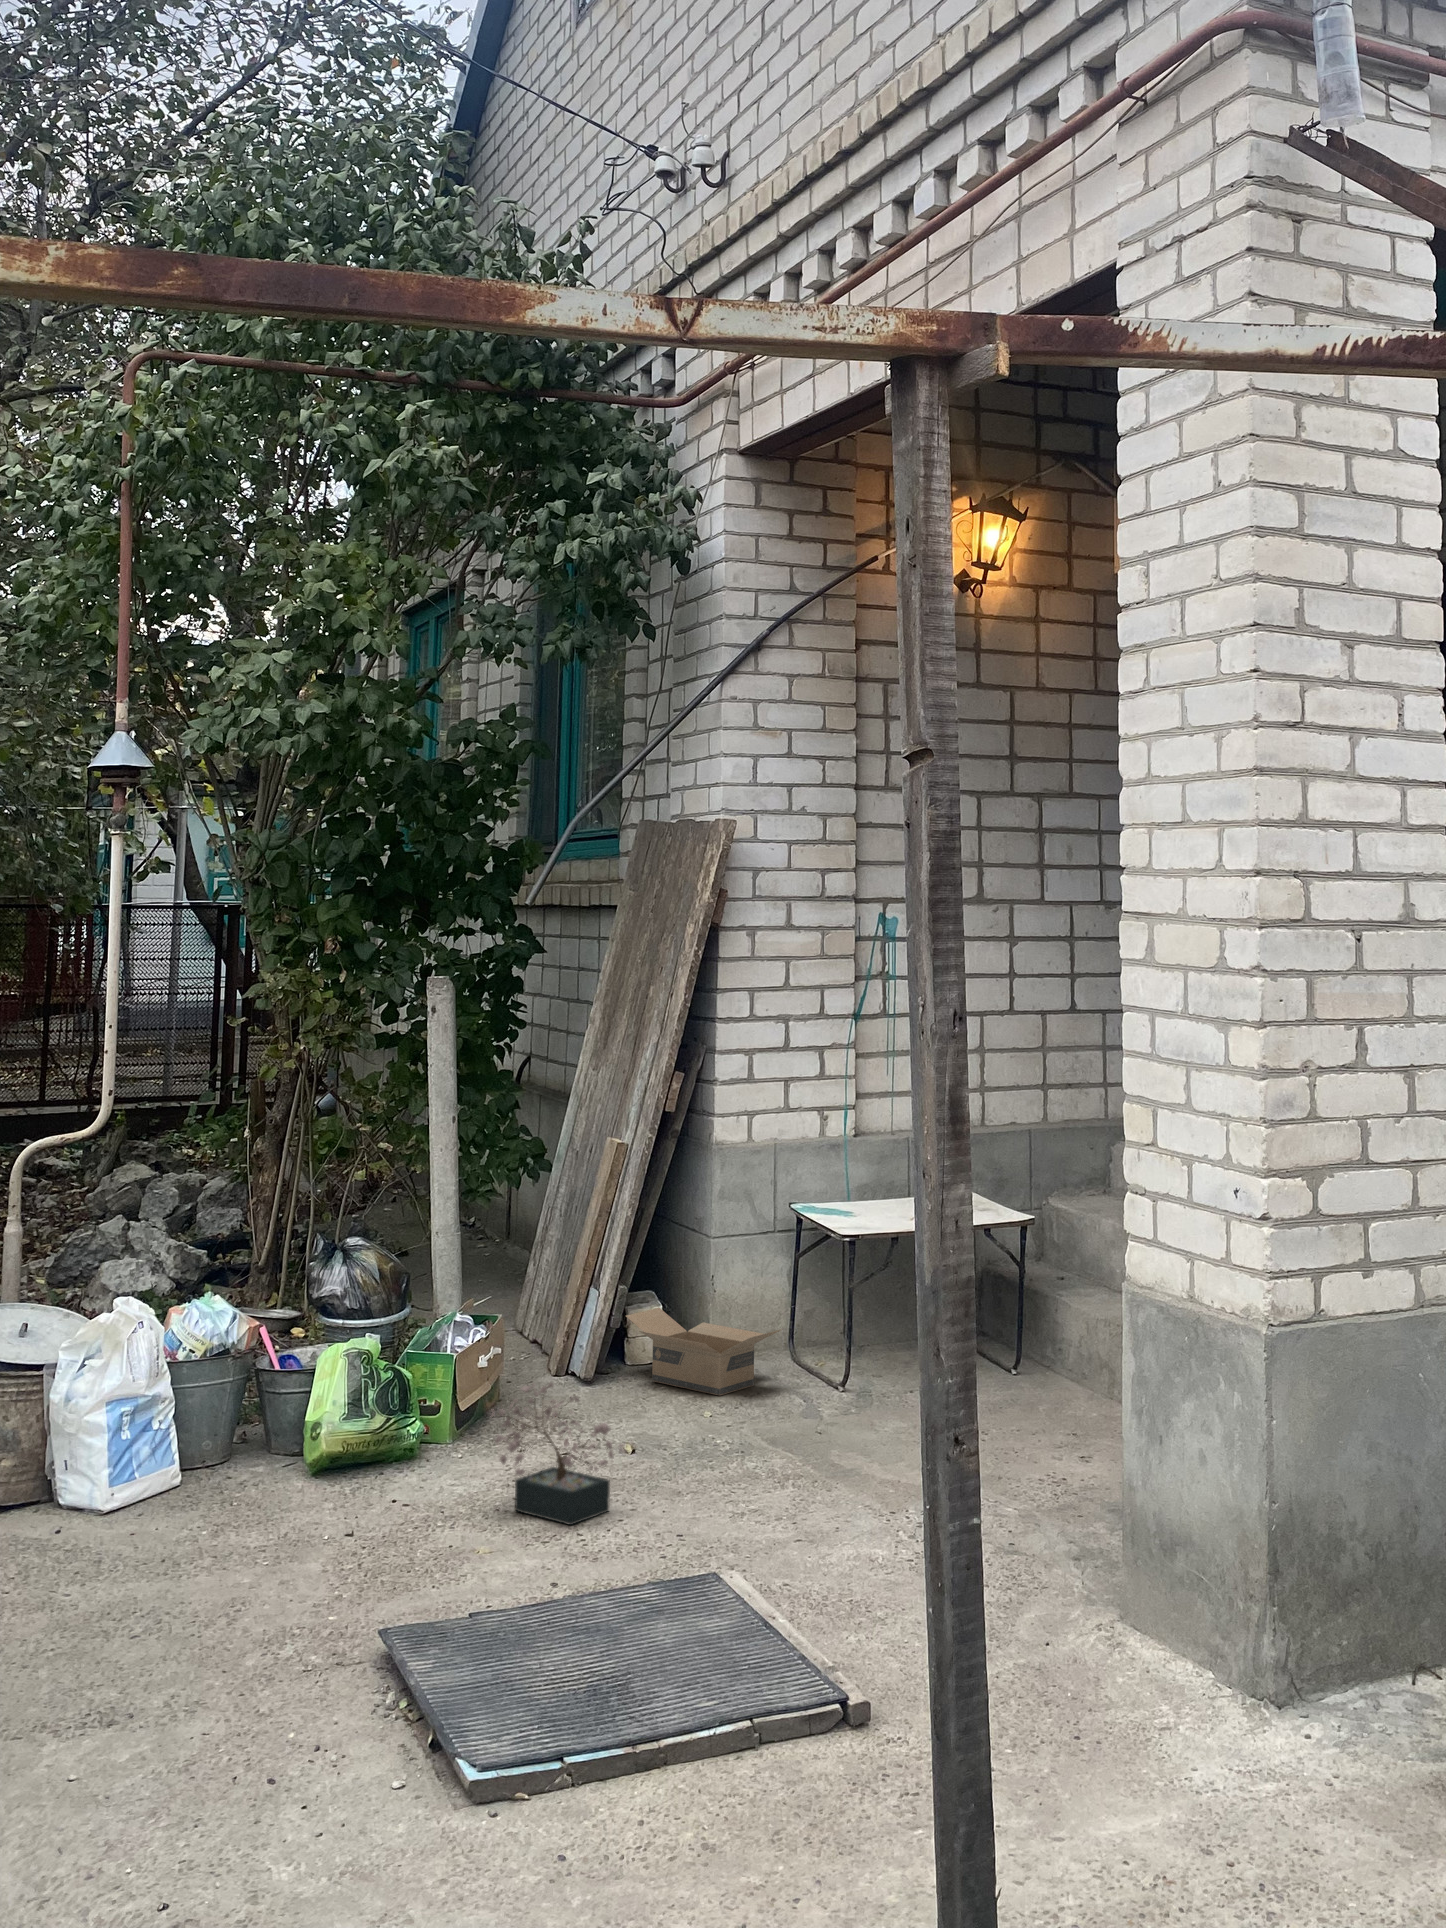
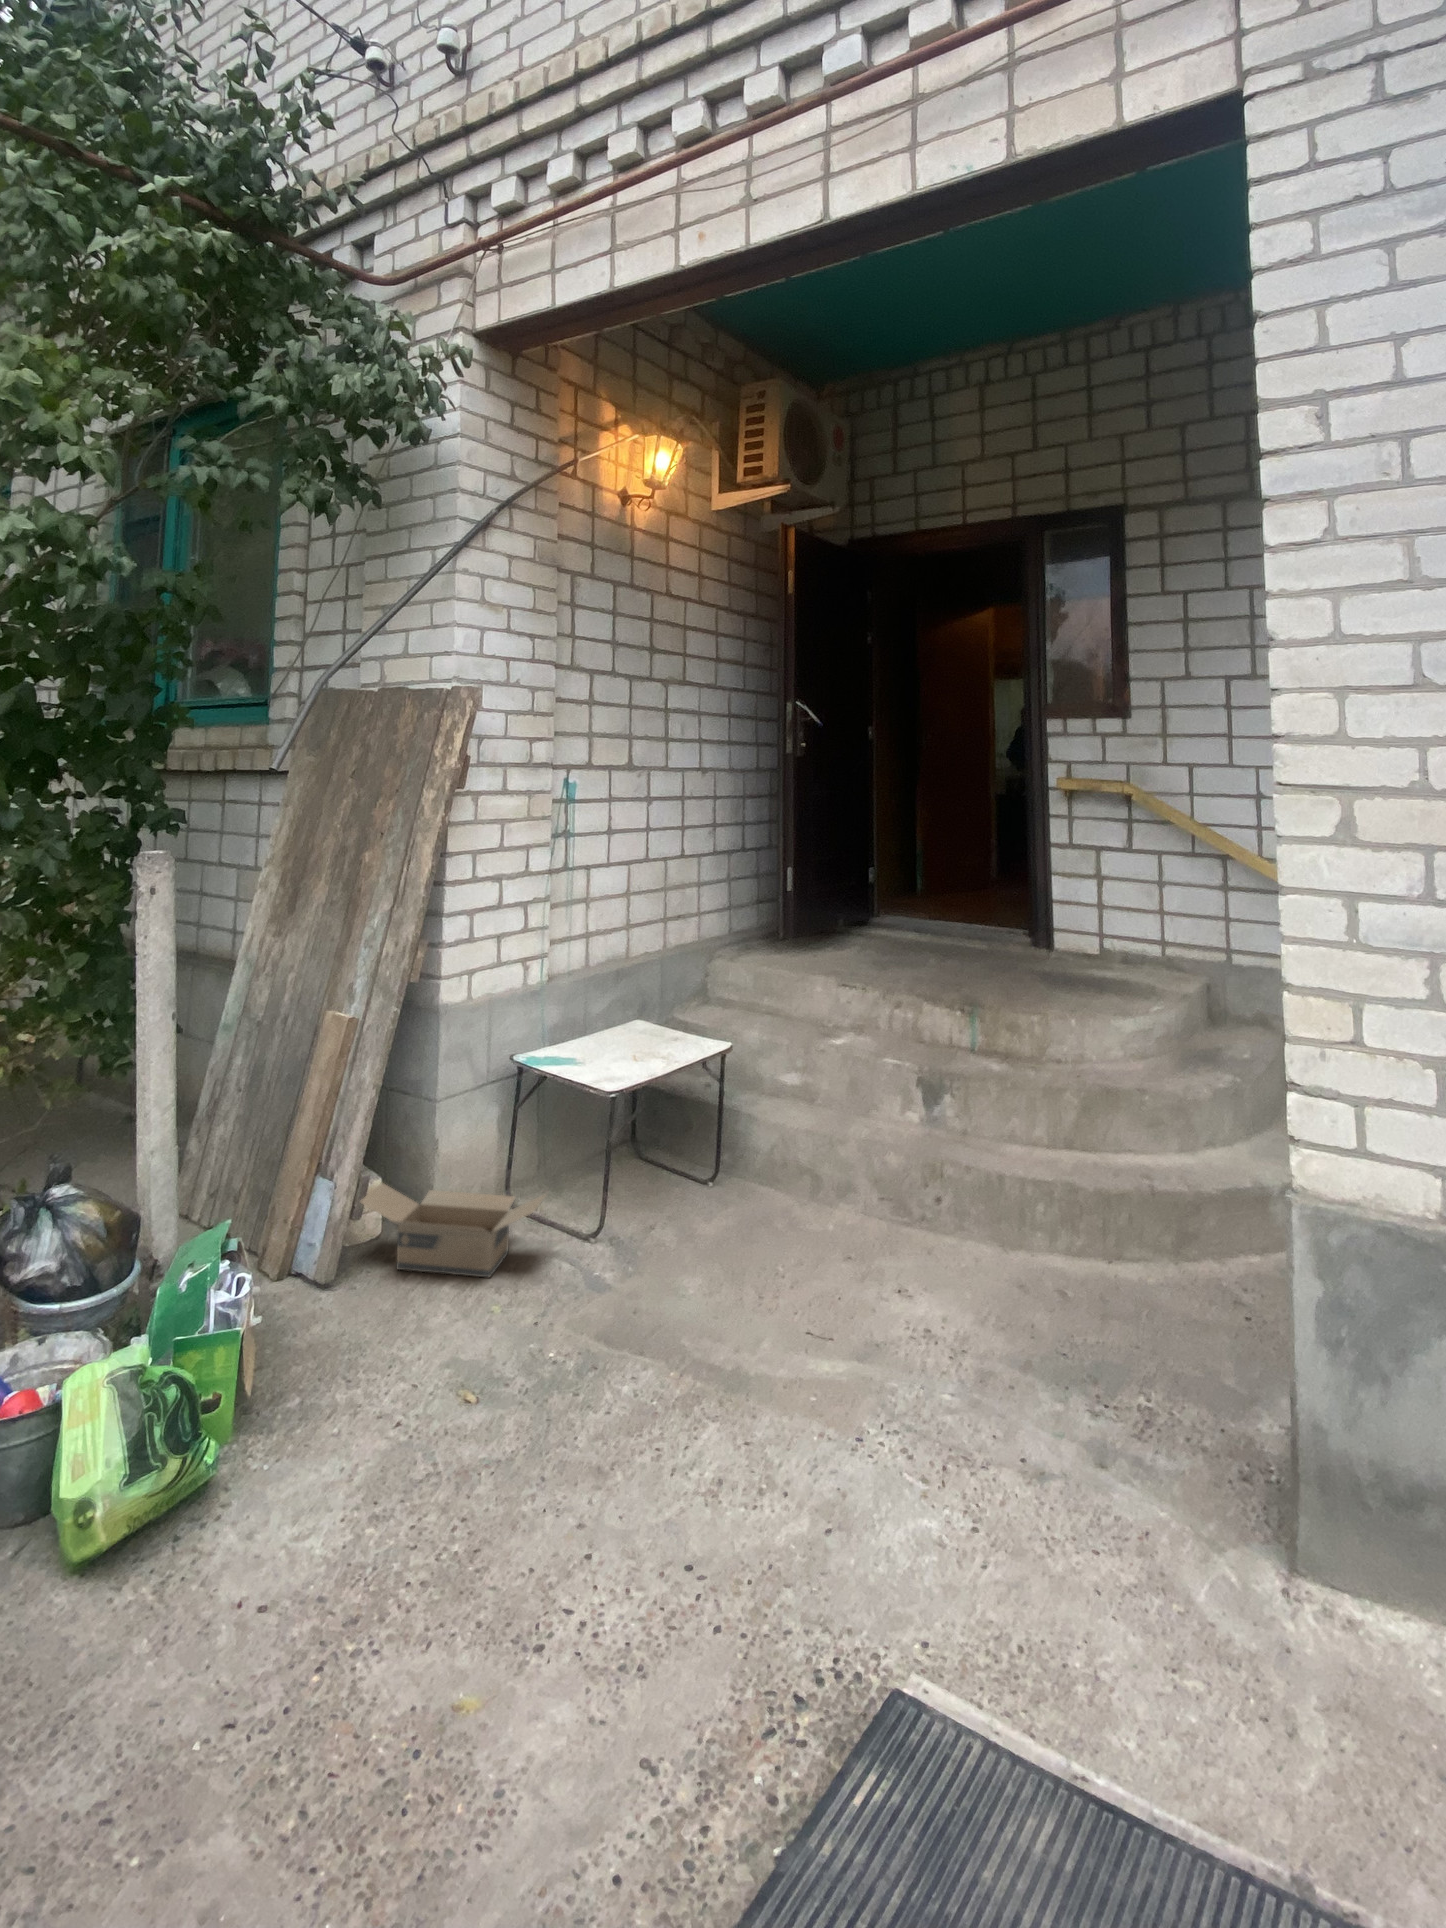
decorative plant: present [493,1383,626,1525] -> none [414,1374,595,1593]

